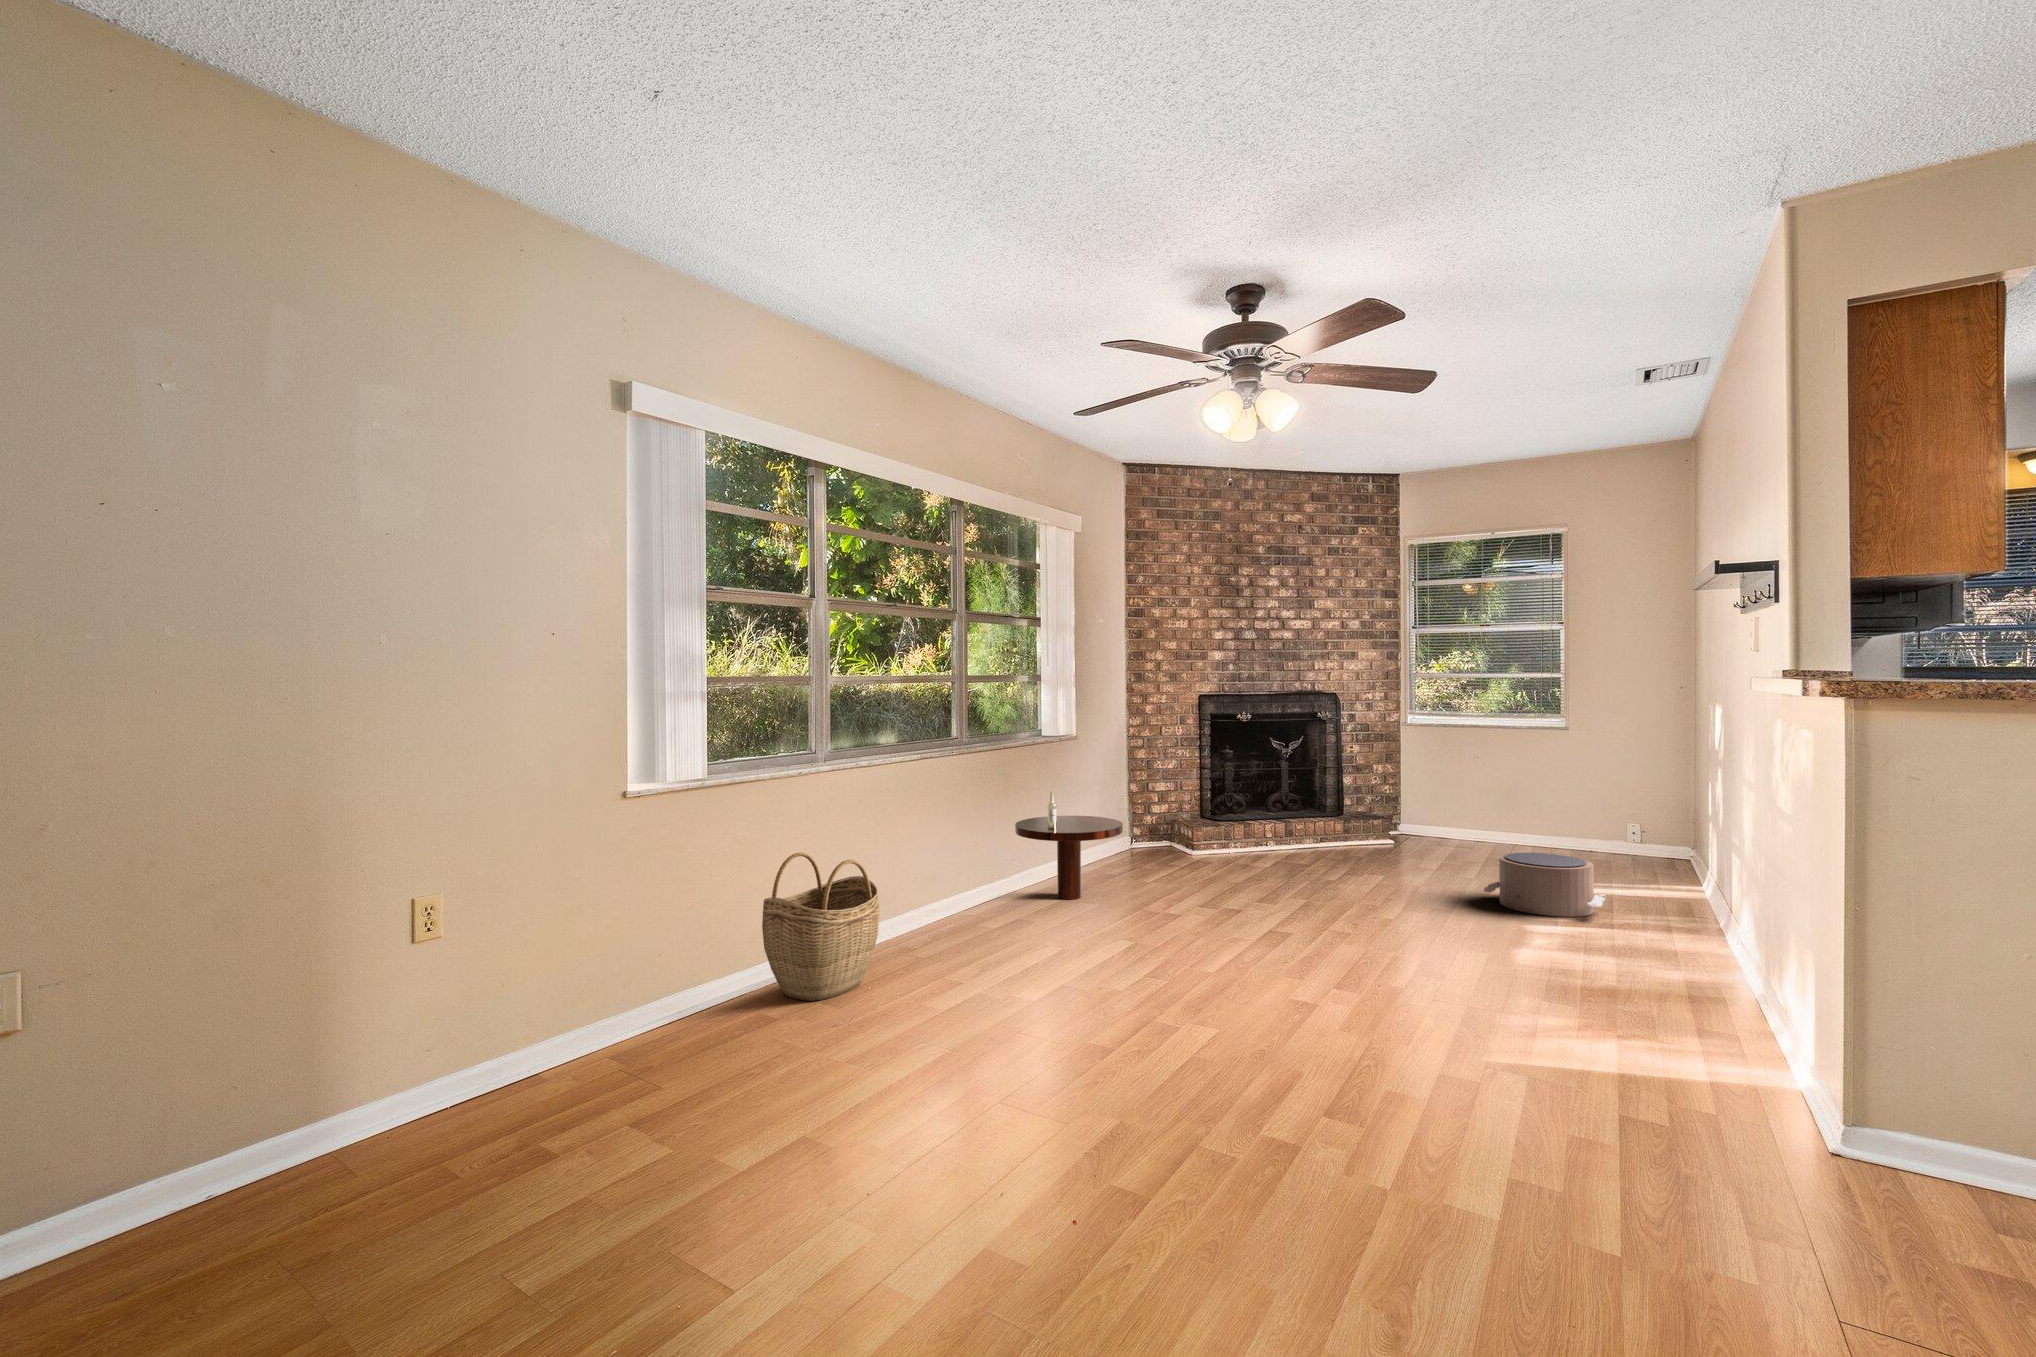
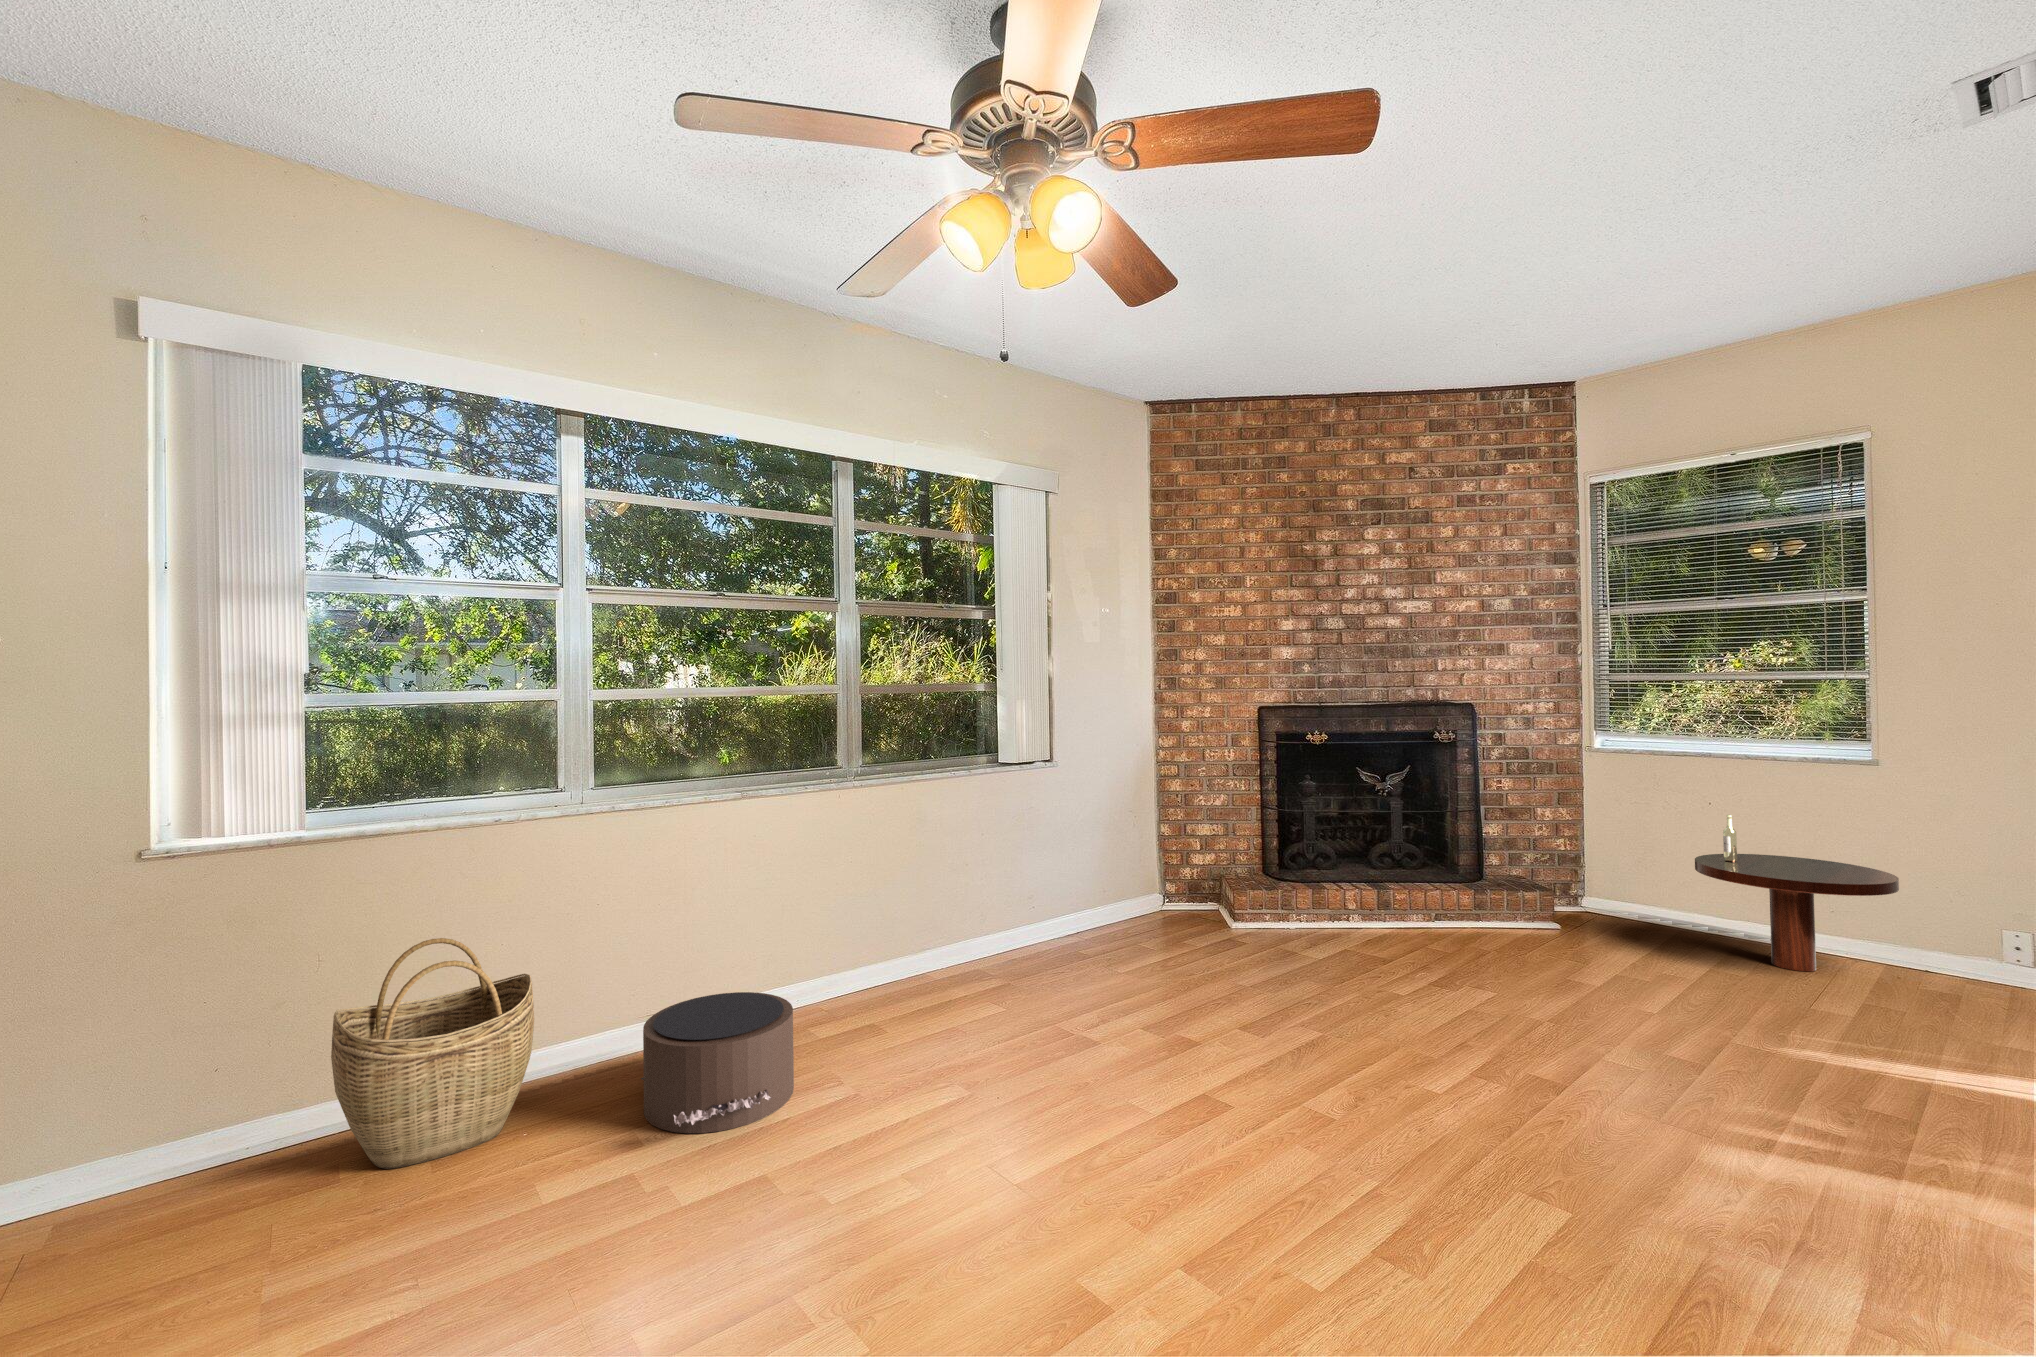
coffee table: present [1015,792,1123,900] -> present [1695,815,1899,971]
pouf: present [1484,853,1605,917] -> present [641,992,794,1133]

